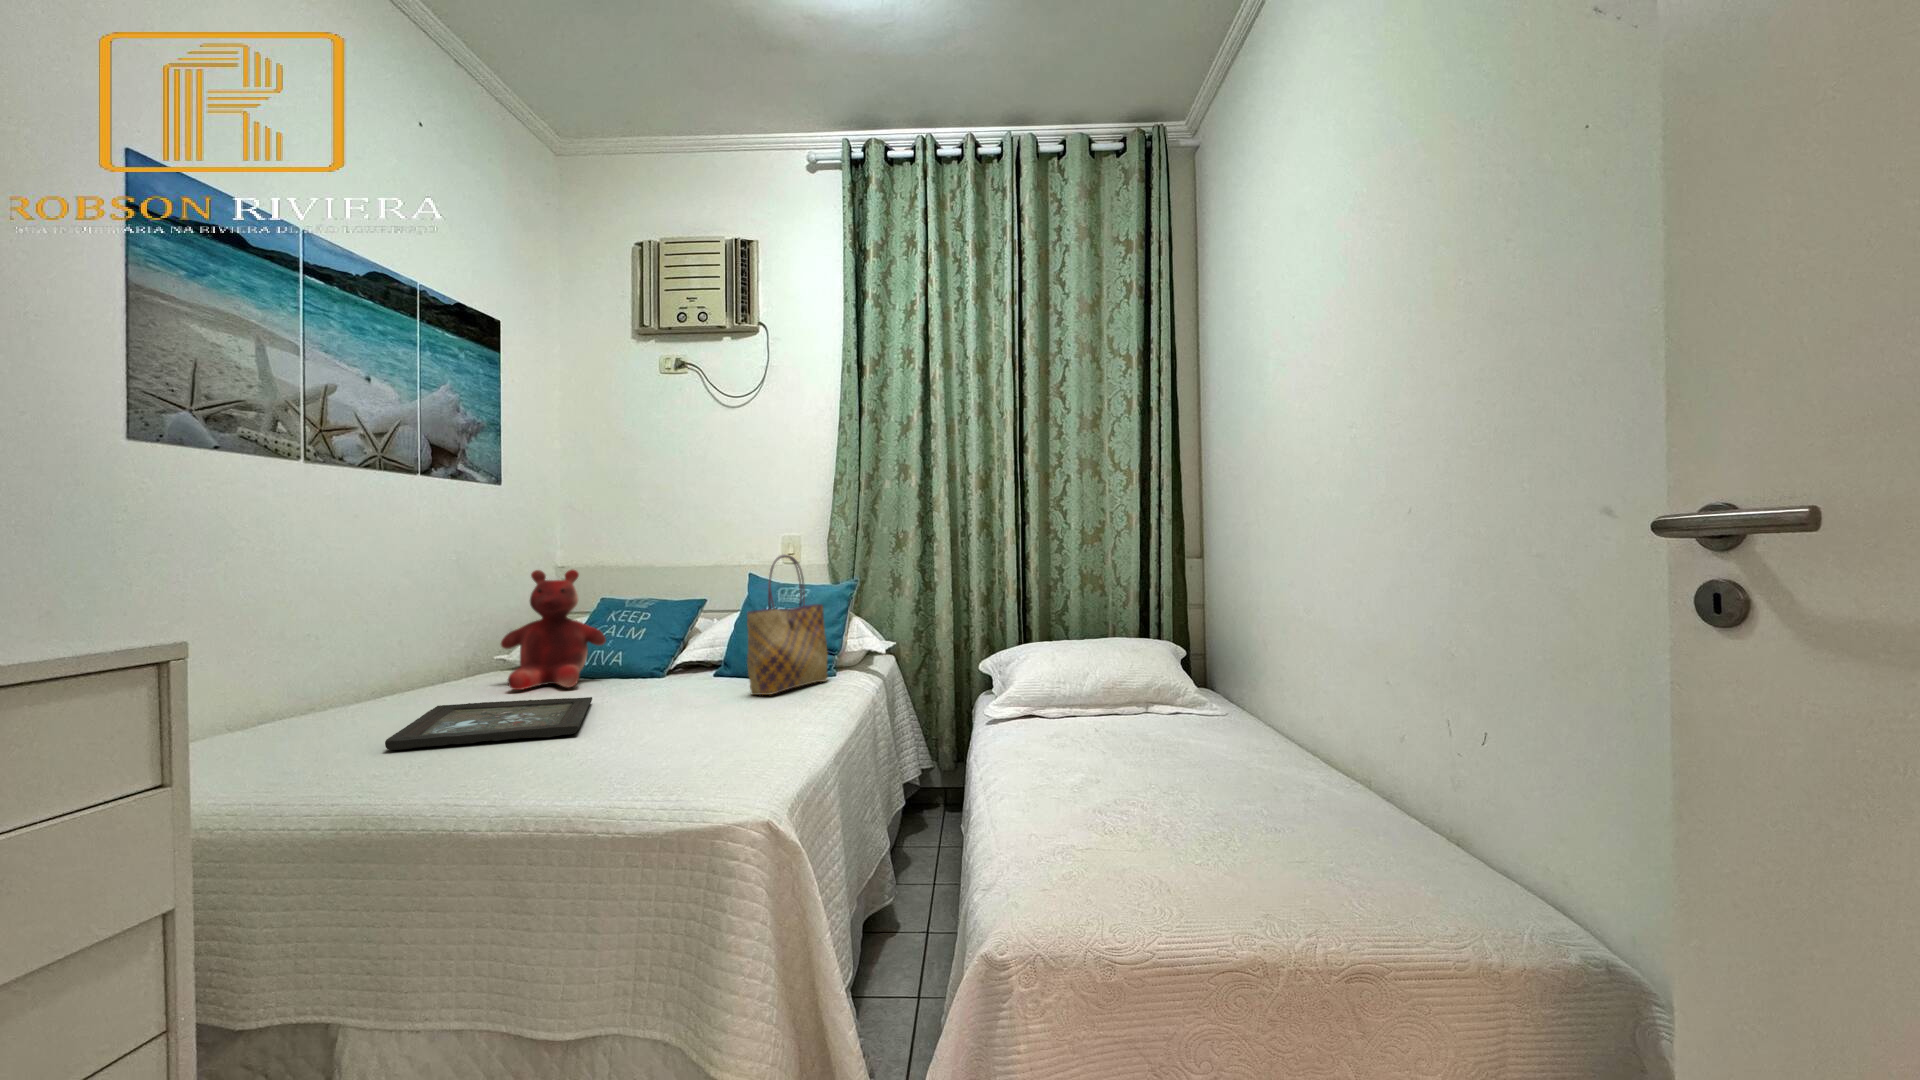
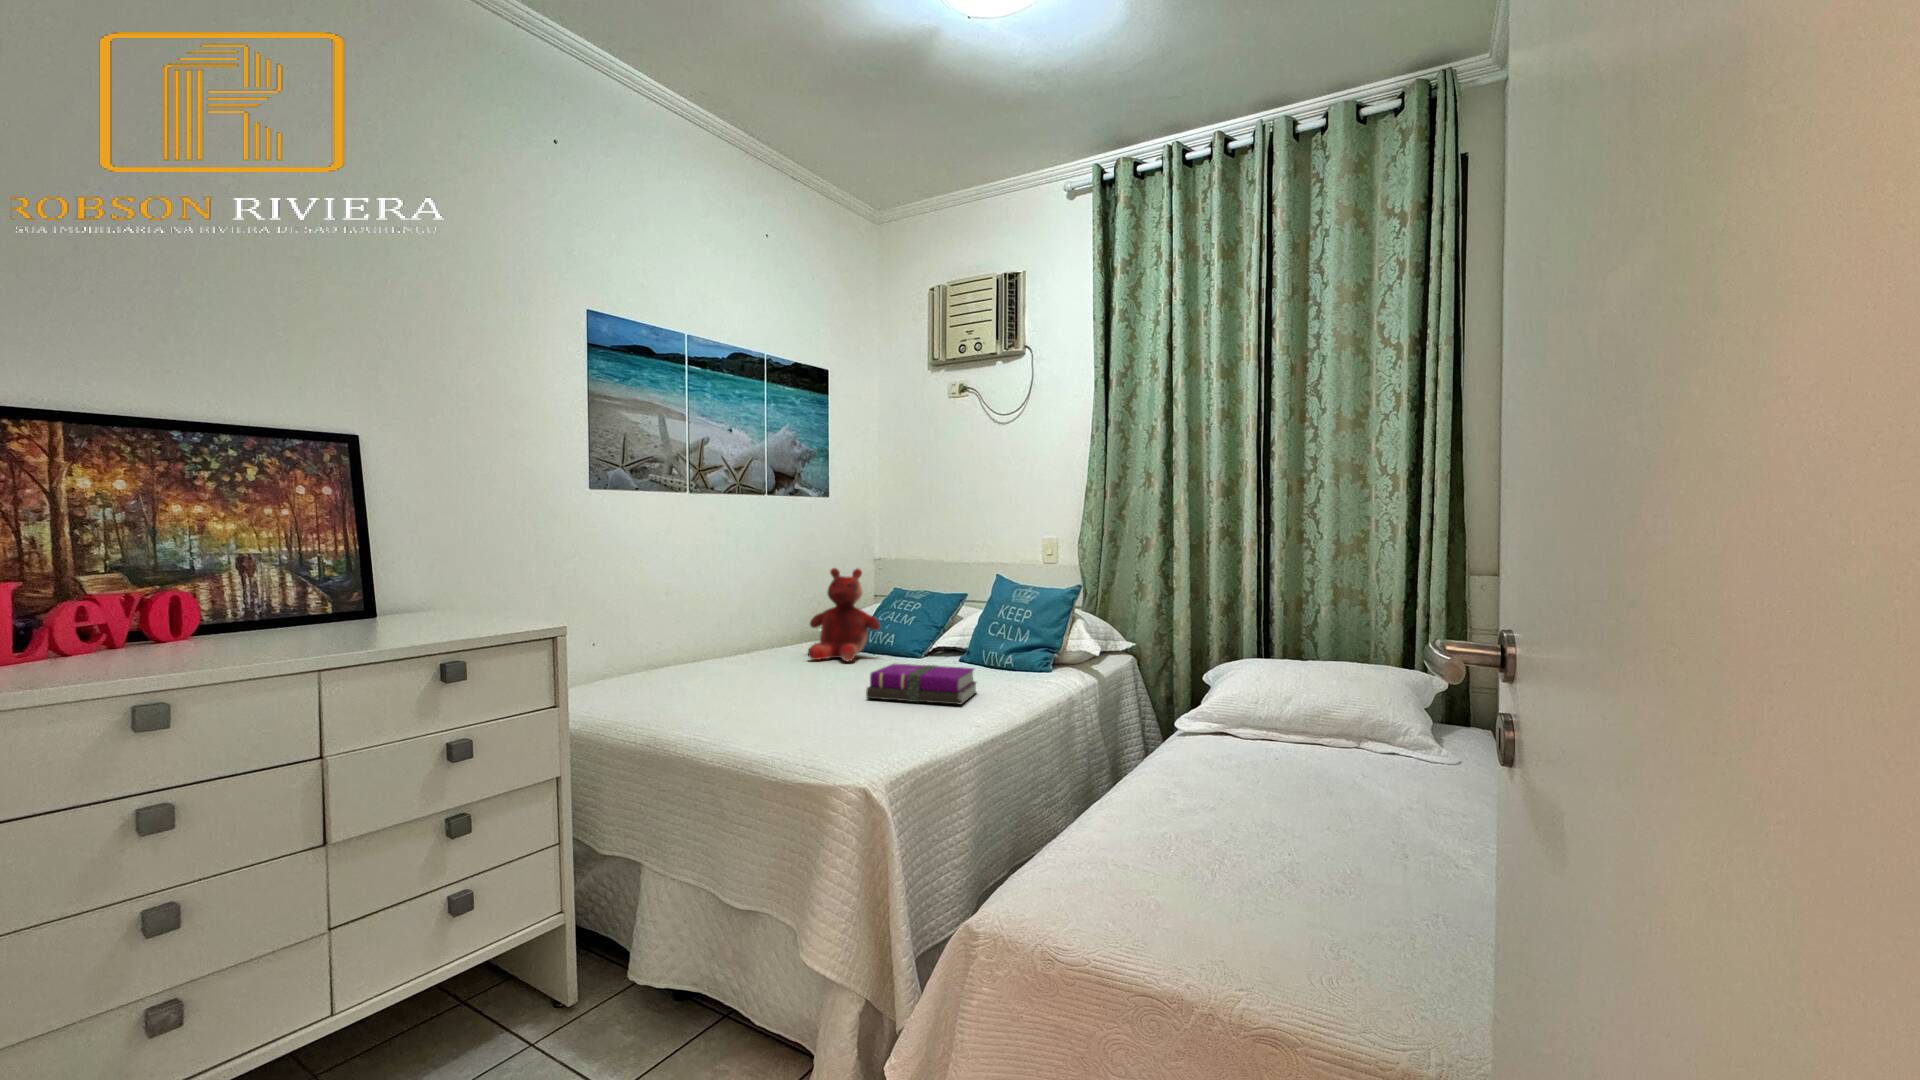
tote bag: present [747,554,828,695] -> none [962,562,1046,683]
notebook: none [656,678,785,731] -> present [866,664,976,704]
tray: present [385,697,592,750] -> none [706,664,851,693]

